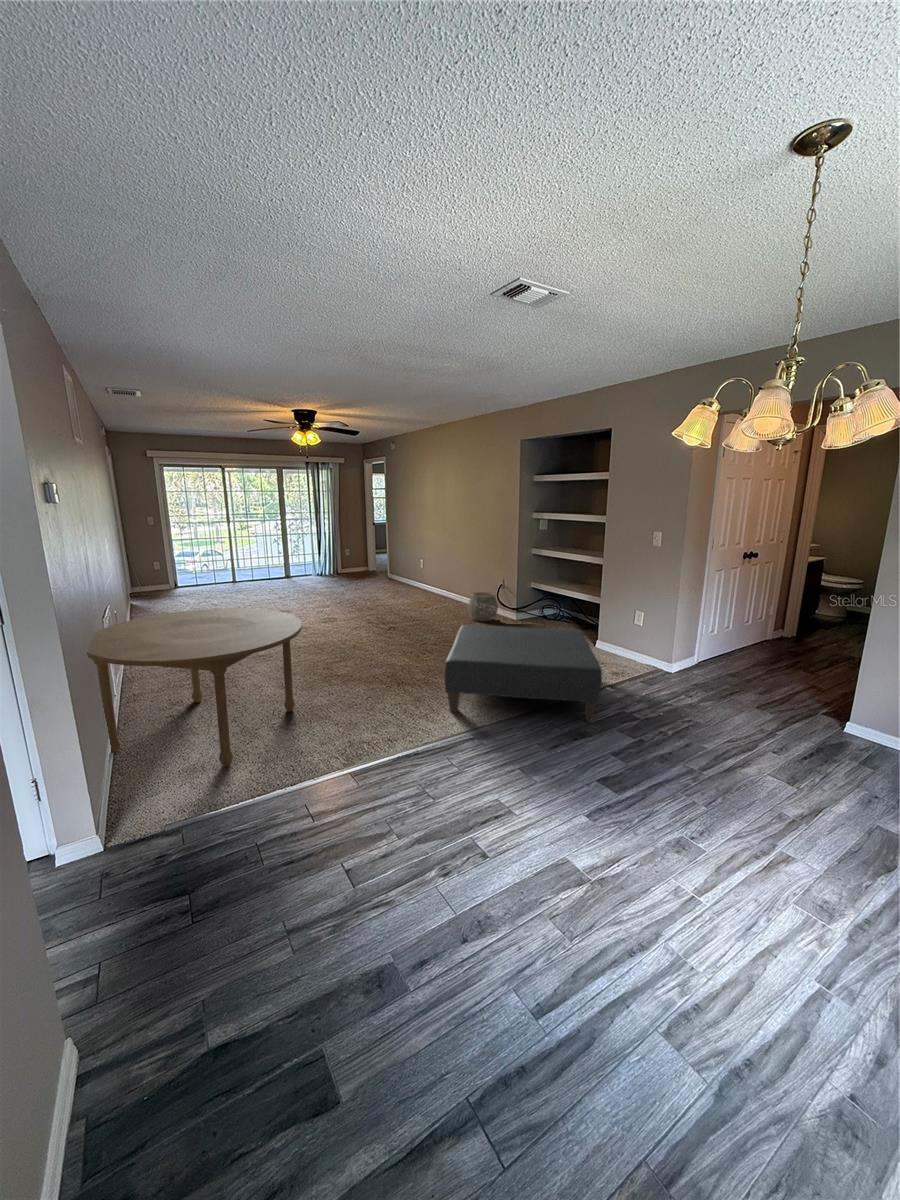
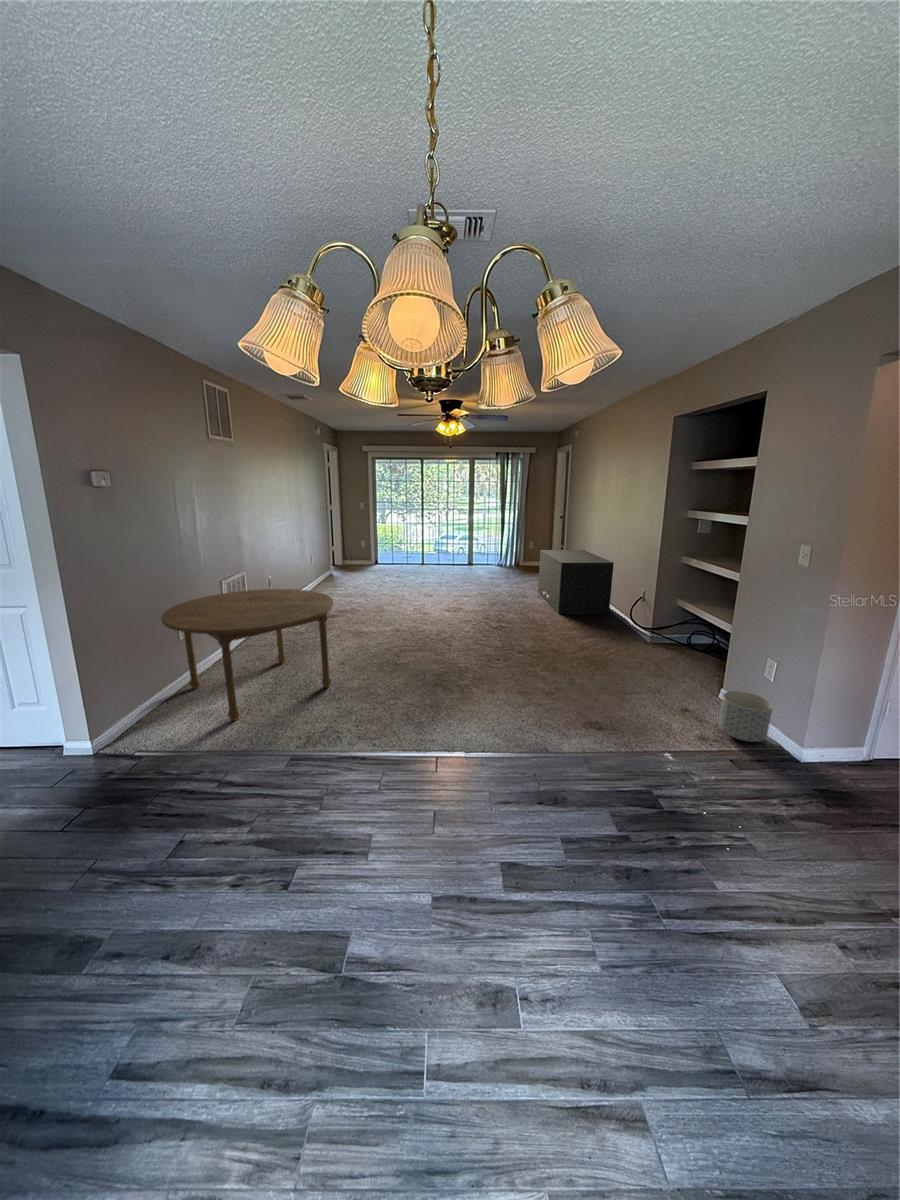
storage cabinet: none [384,553,464,612] -> present [538,550,614,614]
woven basket: present [468,592,498,621] -> none [599,599,635,634]
ottoman: present [445,625,602,722] -> none [442,635,662,788]
planter: none [615,640,649,673] -> present [718,691,773,742]

